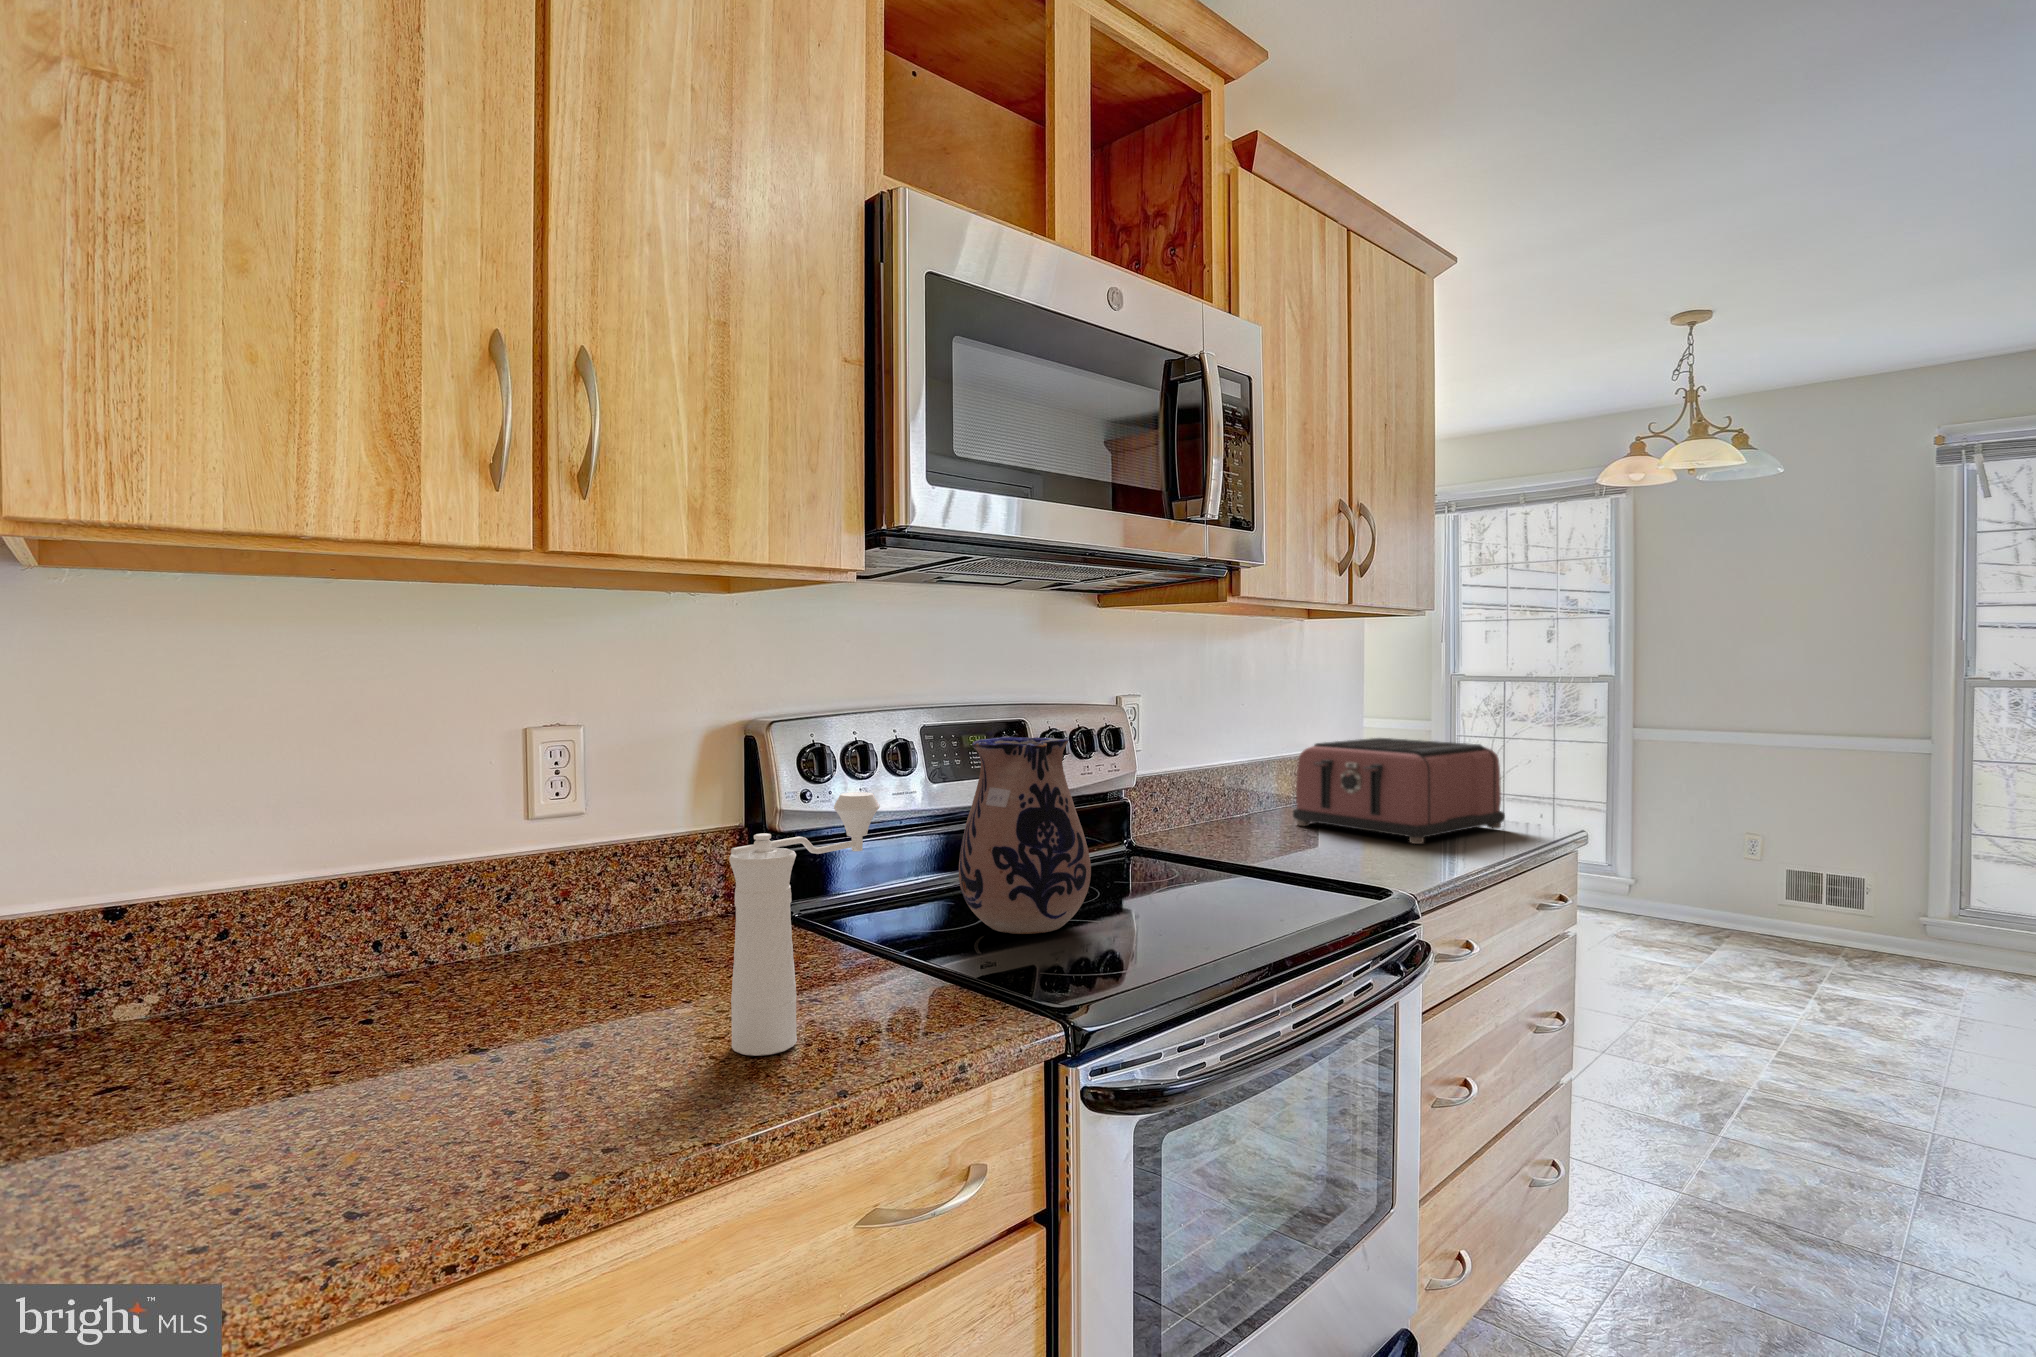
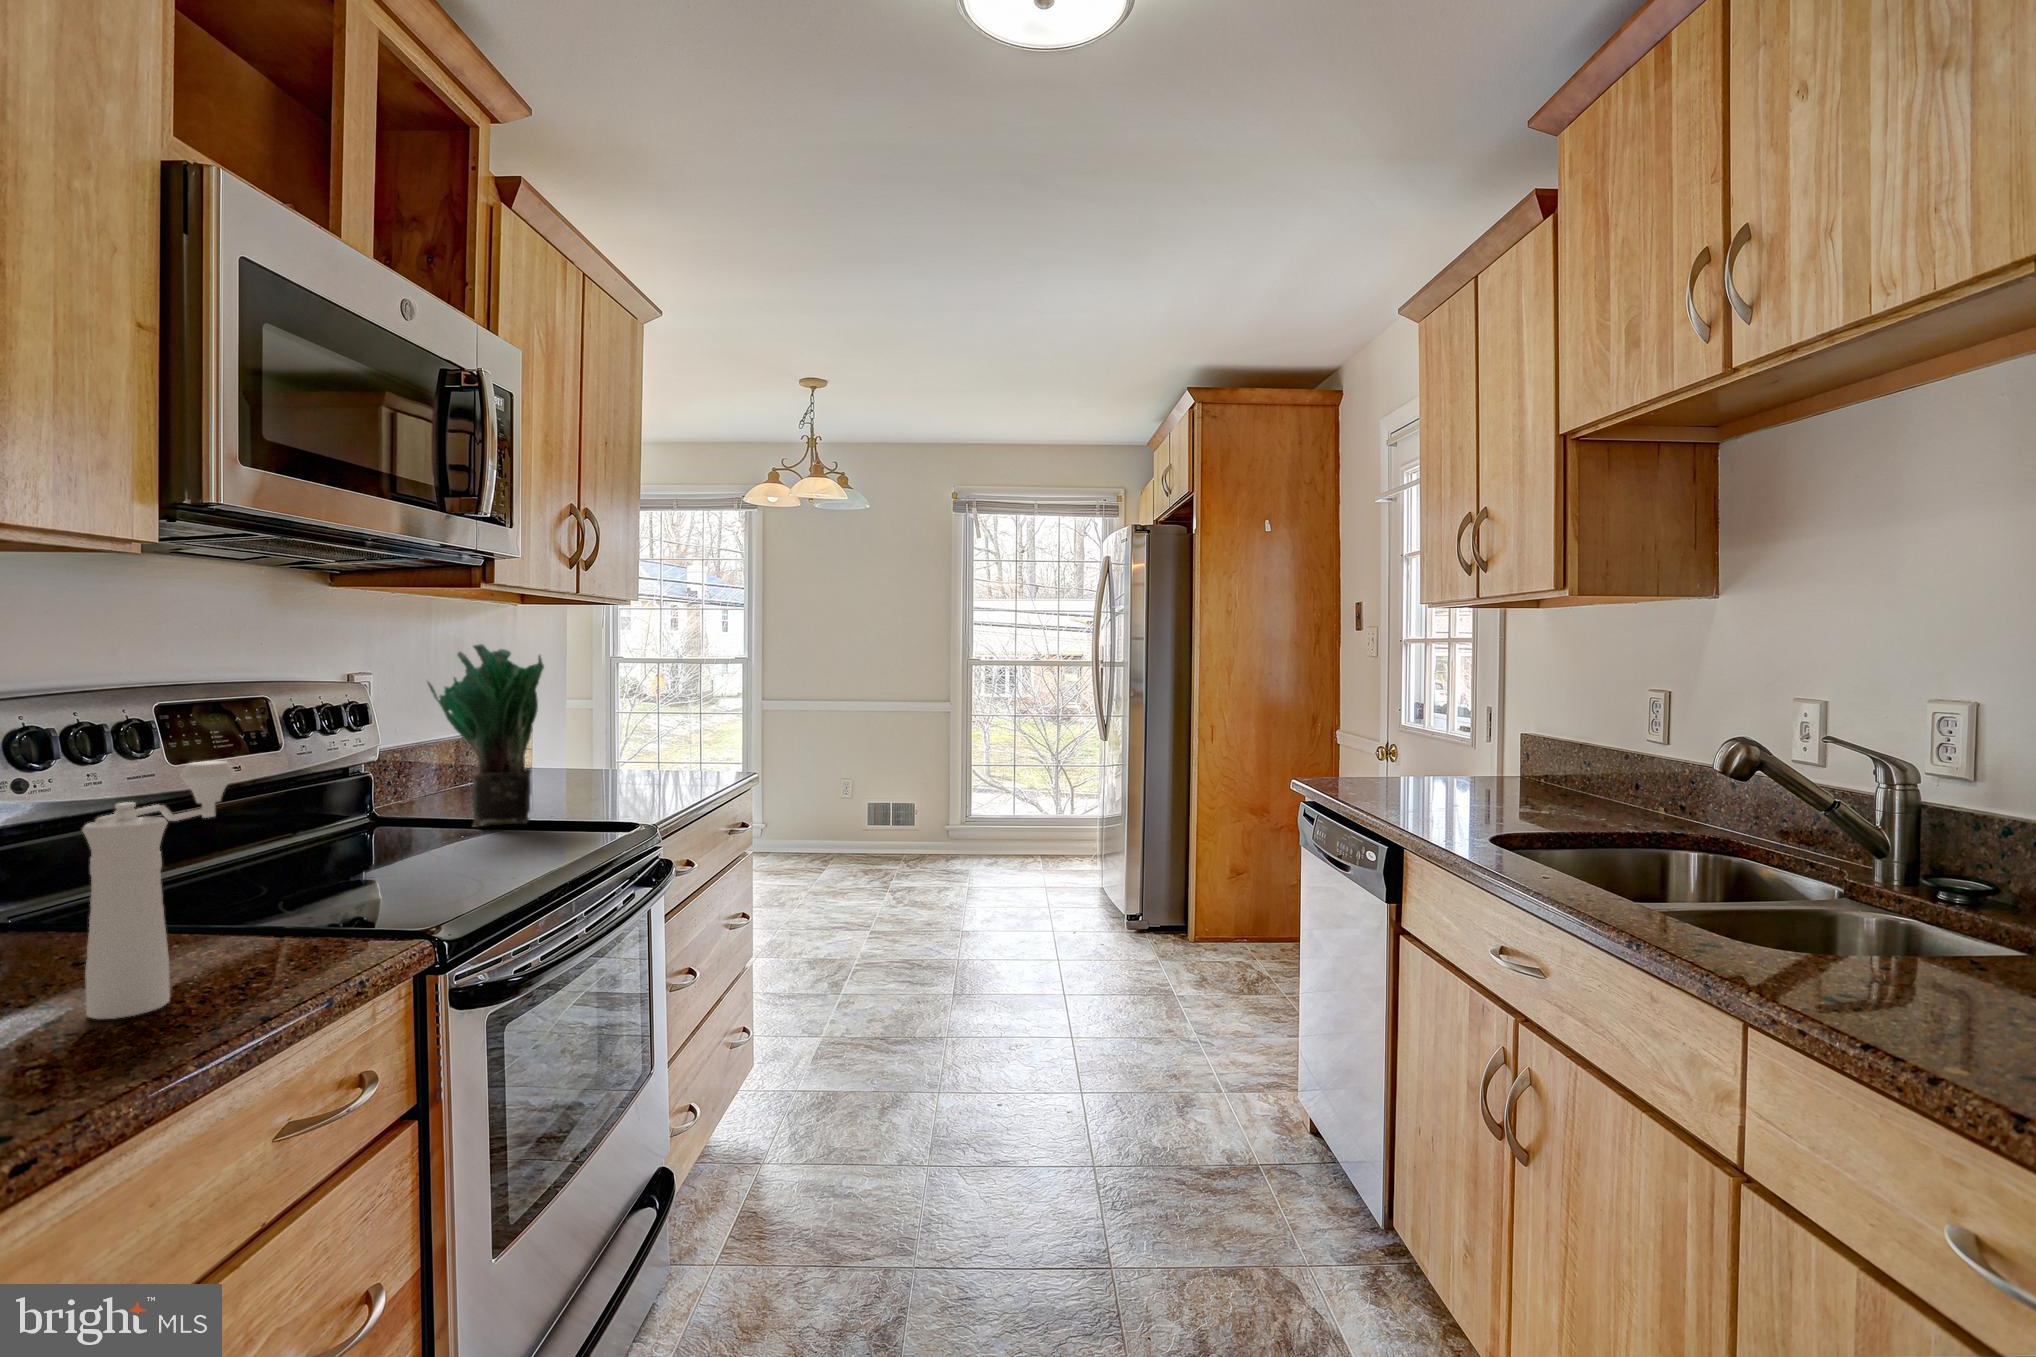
potted plant: none [1165,663,1278,869] -> present [427,644,544,827]
ceramic pitcher: present [959,736,1091,934] -> none [248,711,400,897]
toaster: present [1293,738,1505,844] -> none [529,711,707,794]

